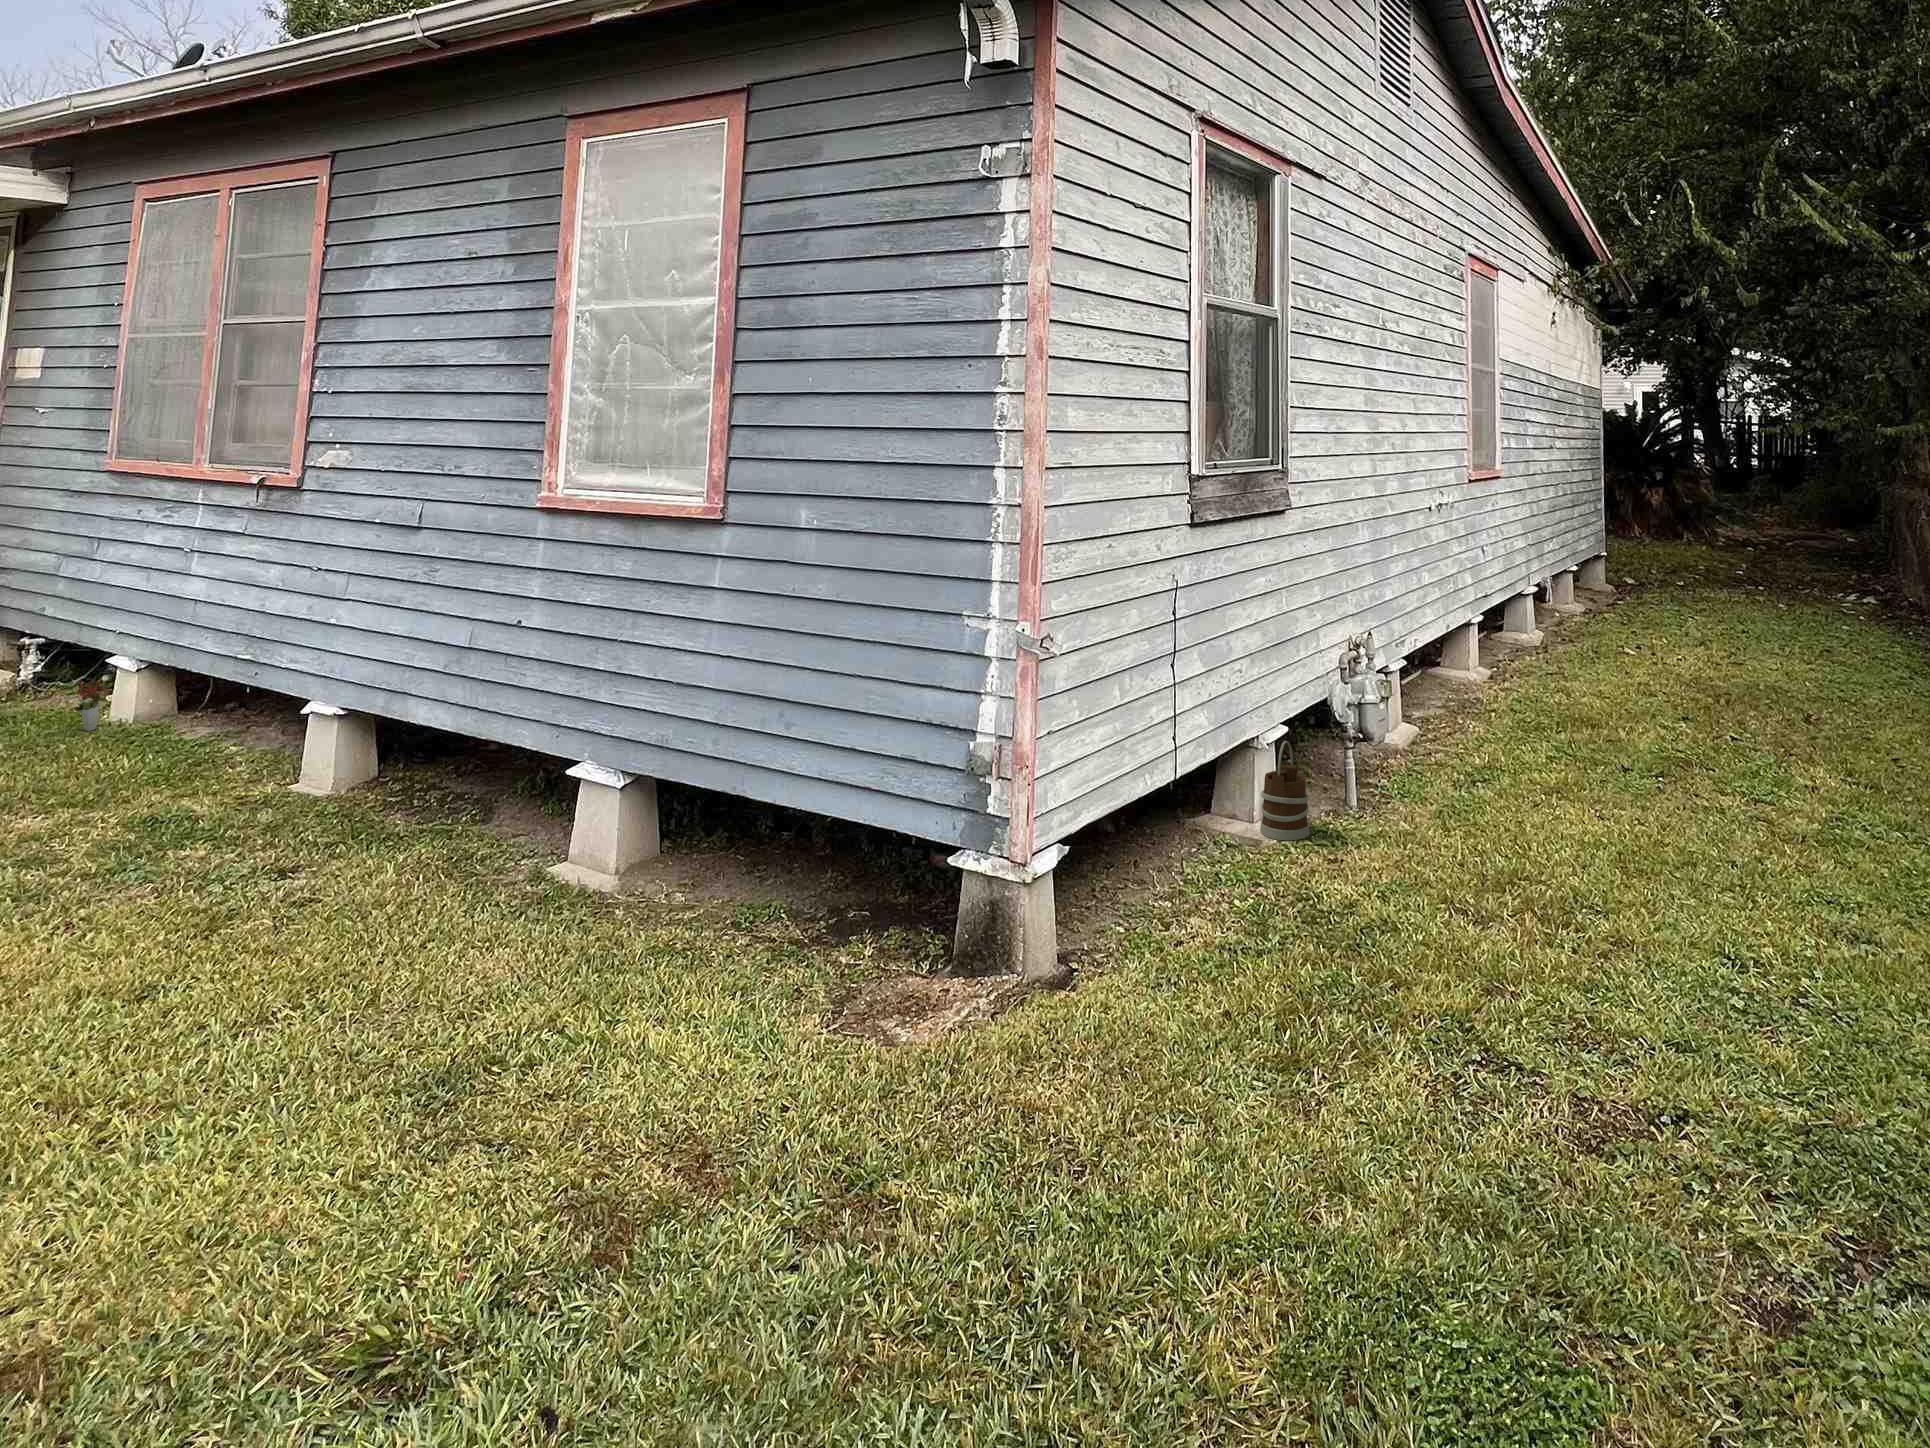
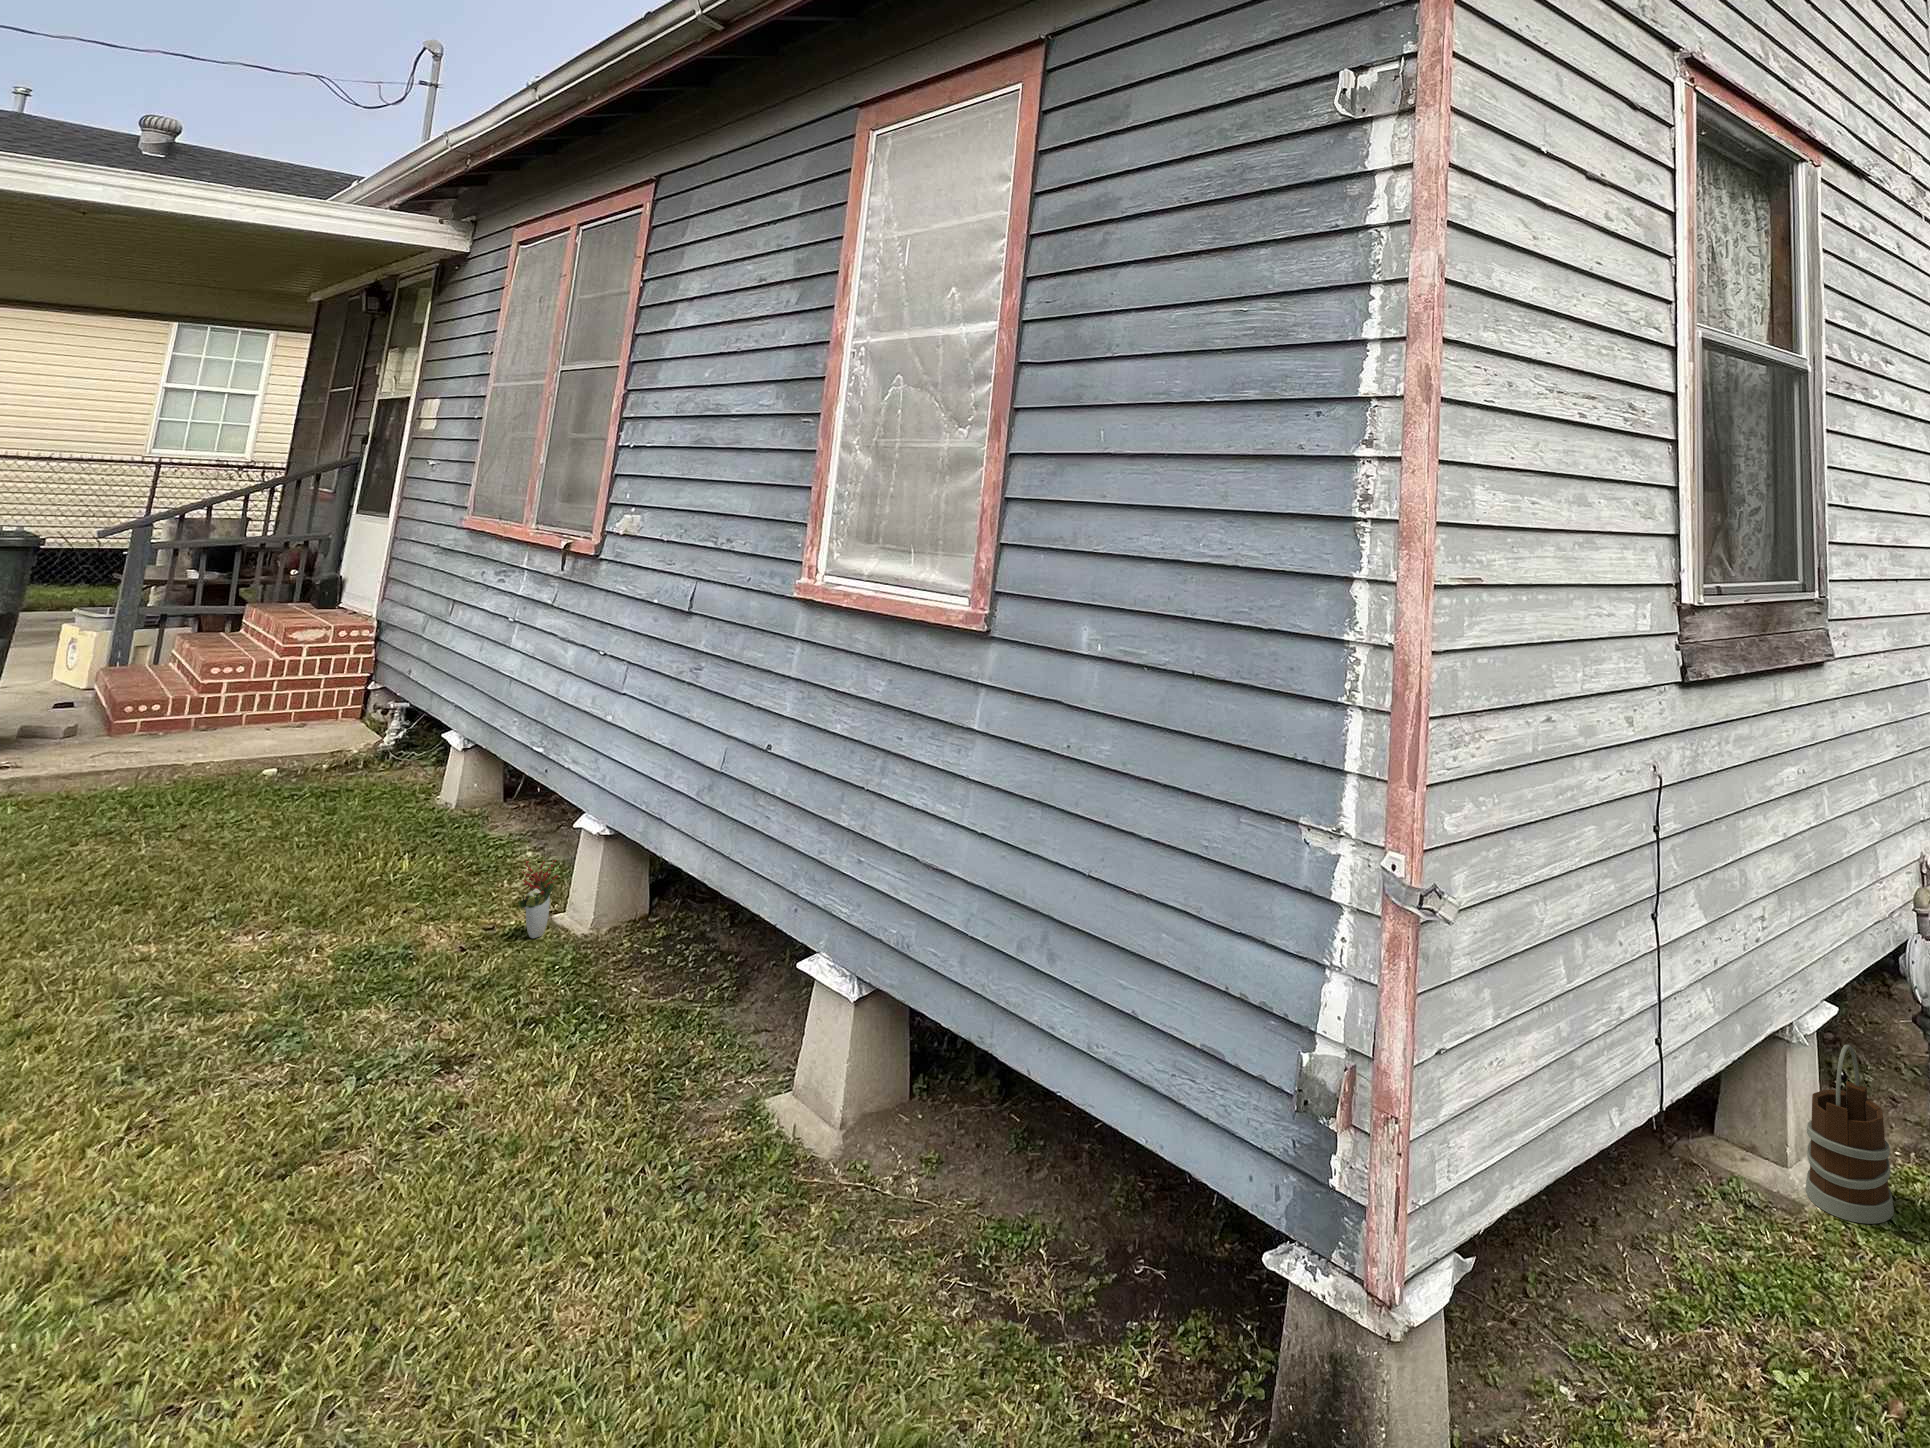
decorative plant: present [74,679,105,731] -> present [517,859,559,938]

